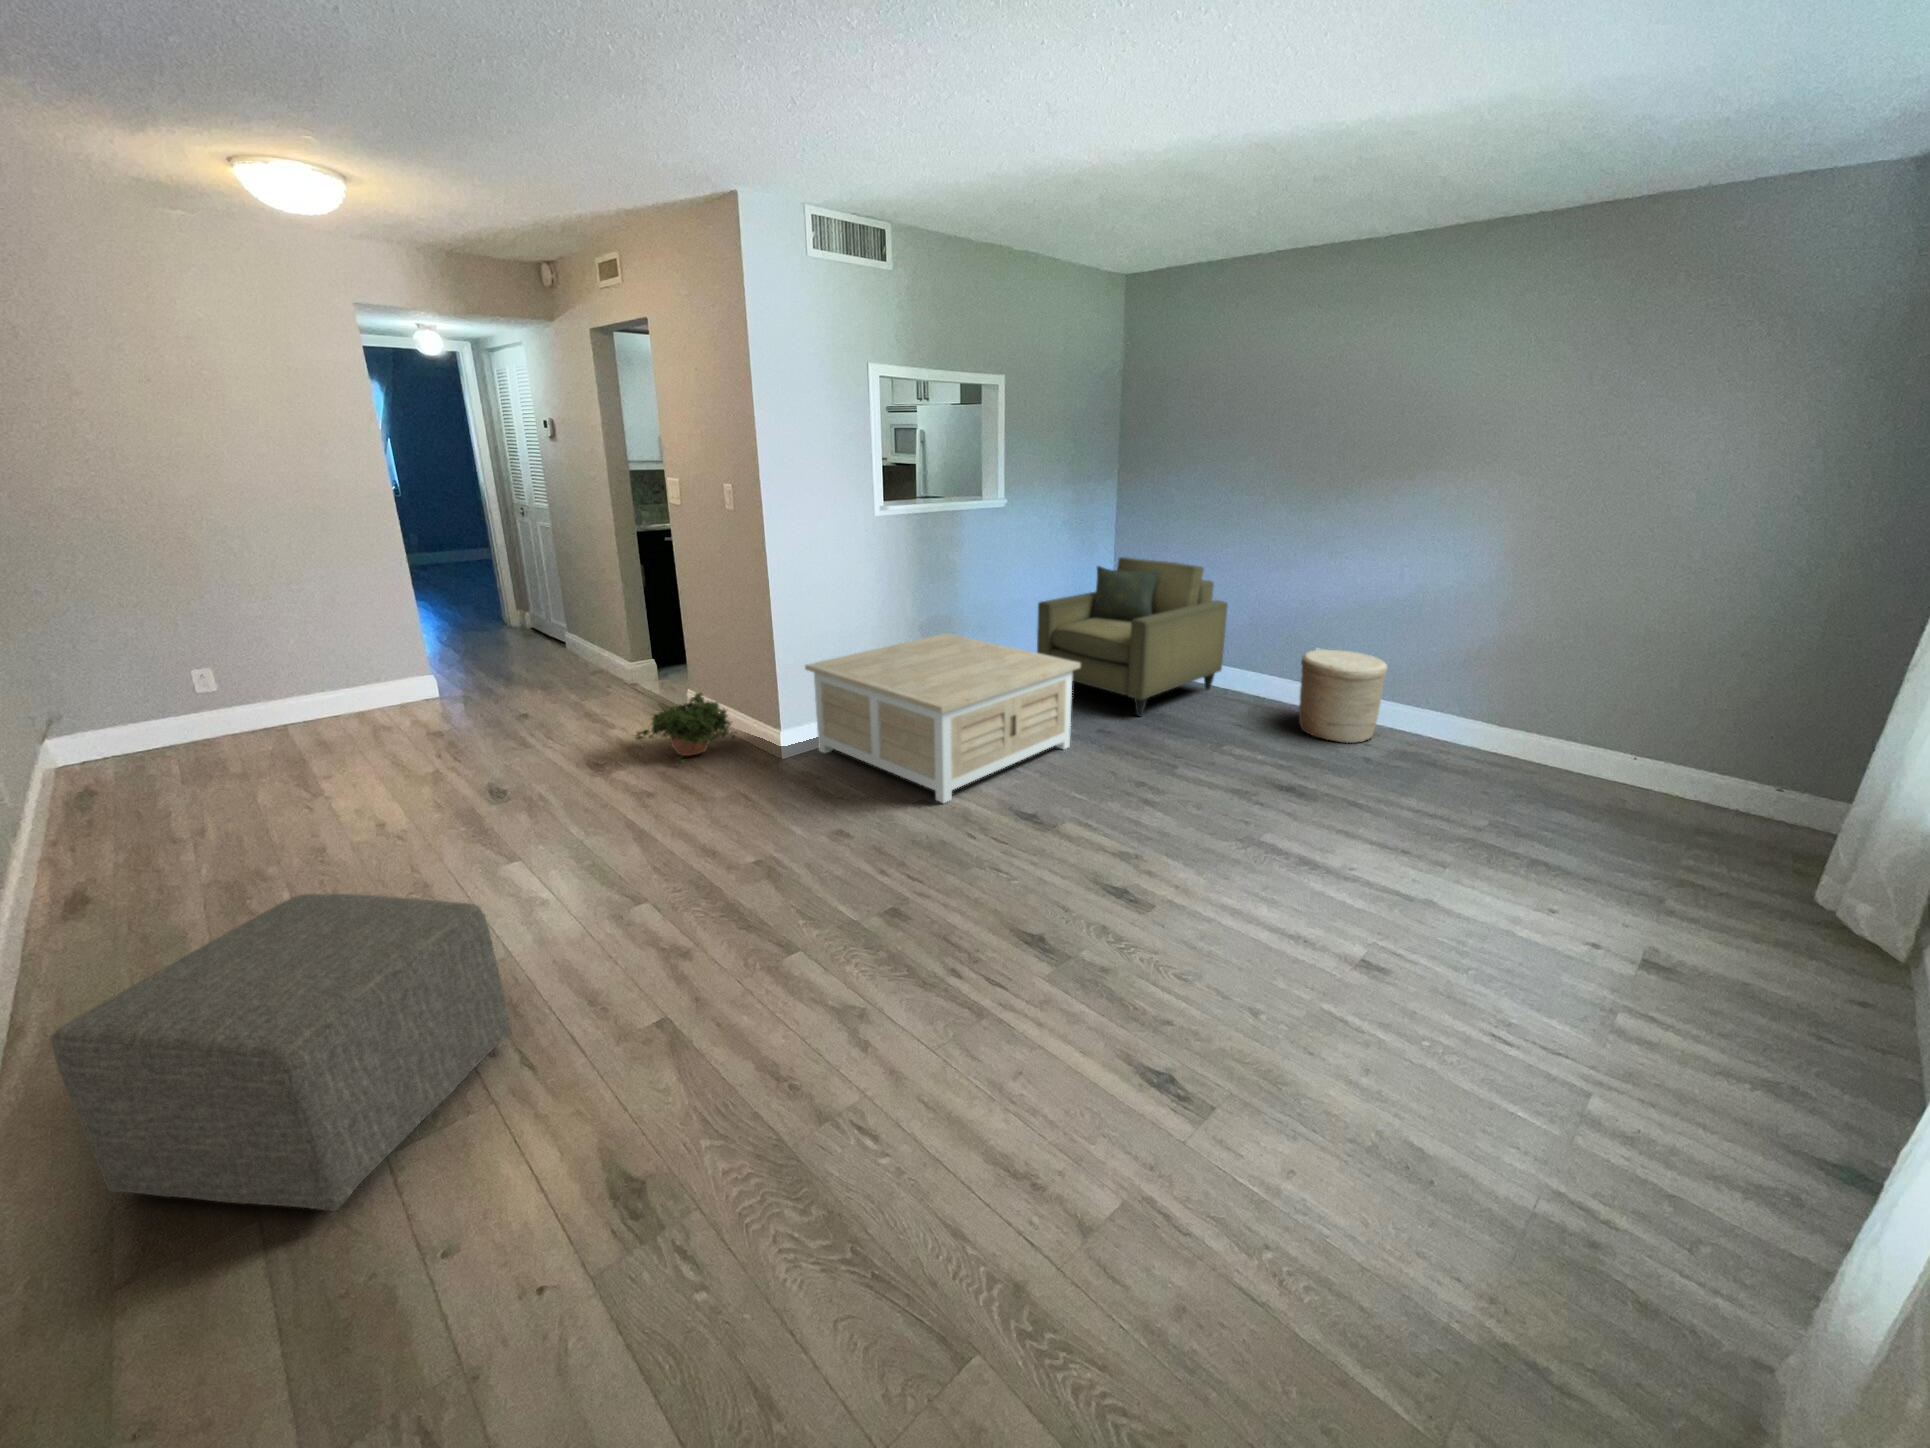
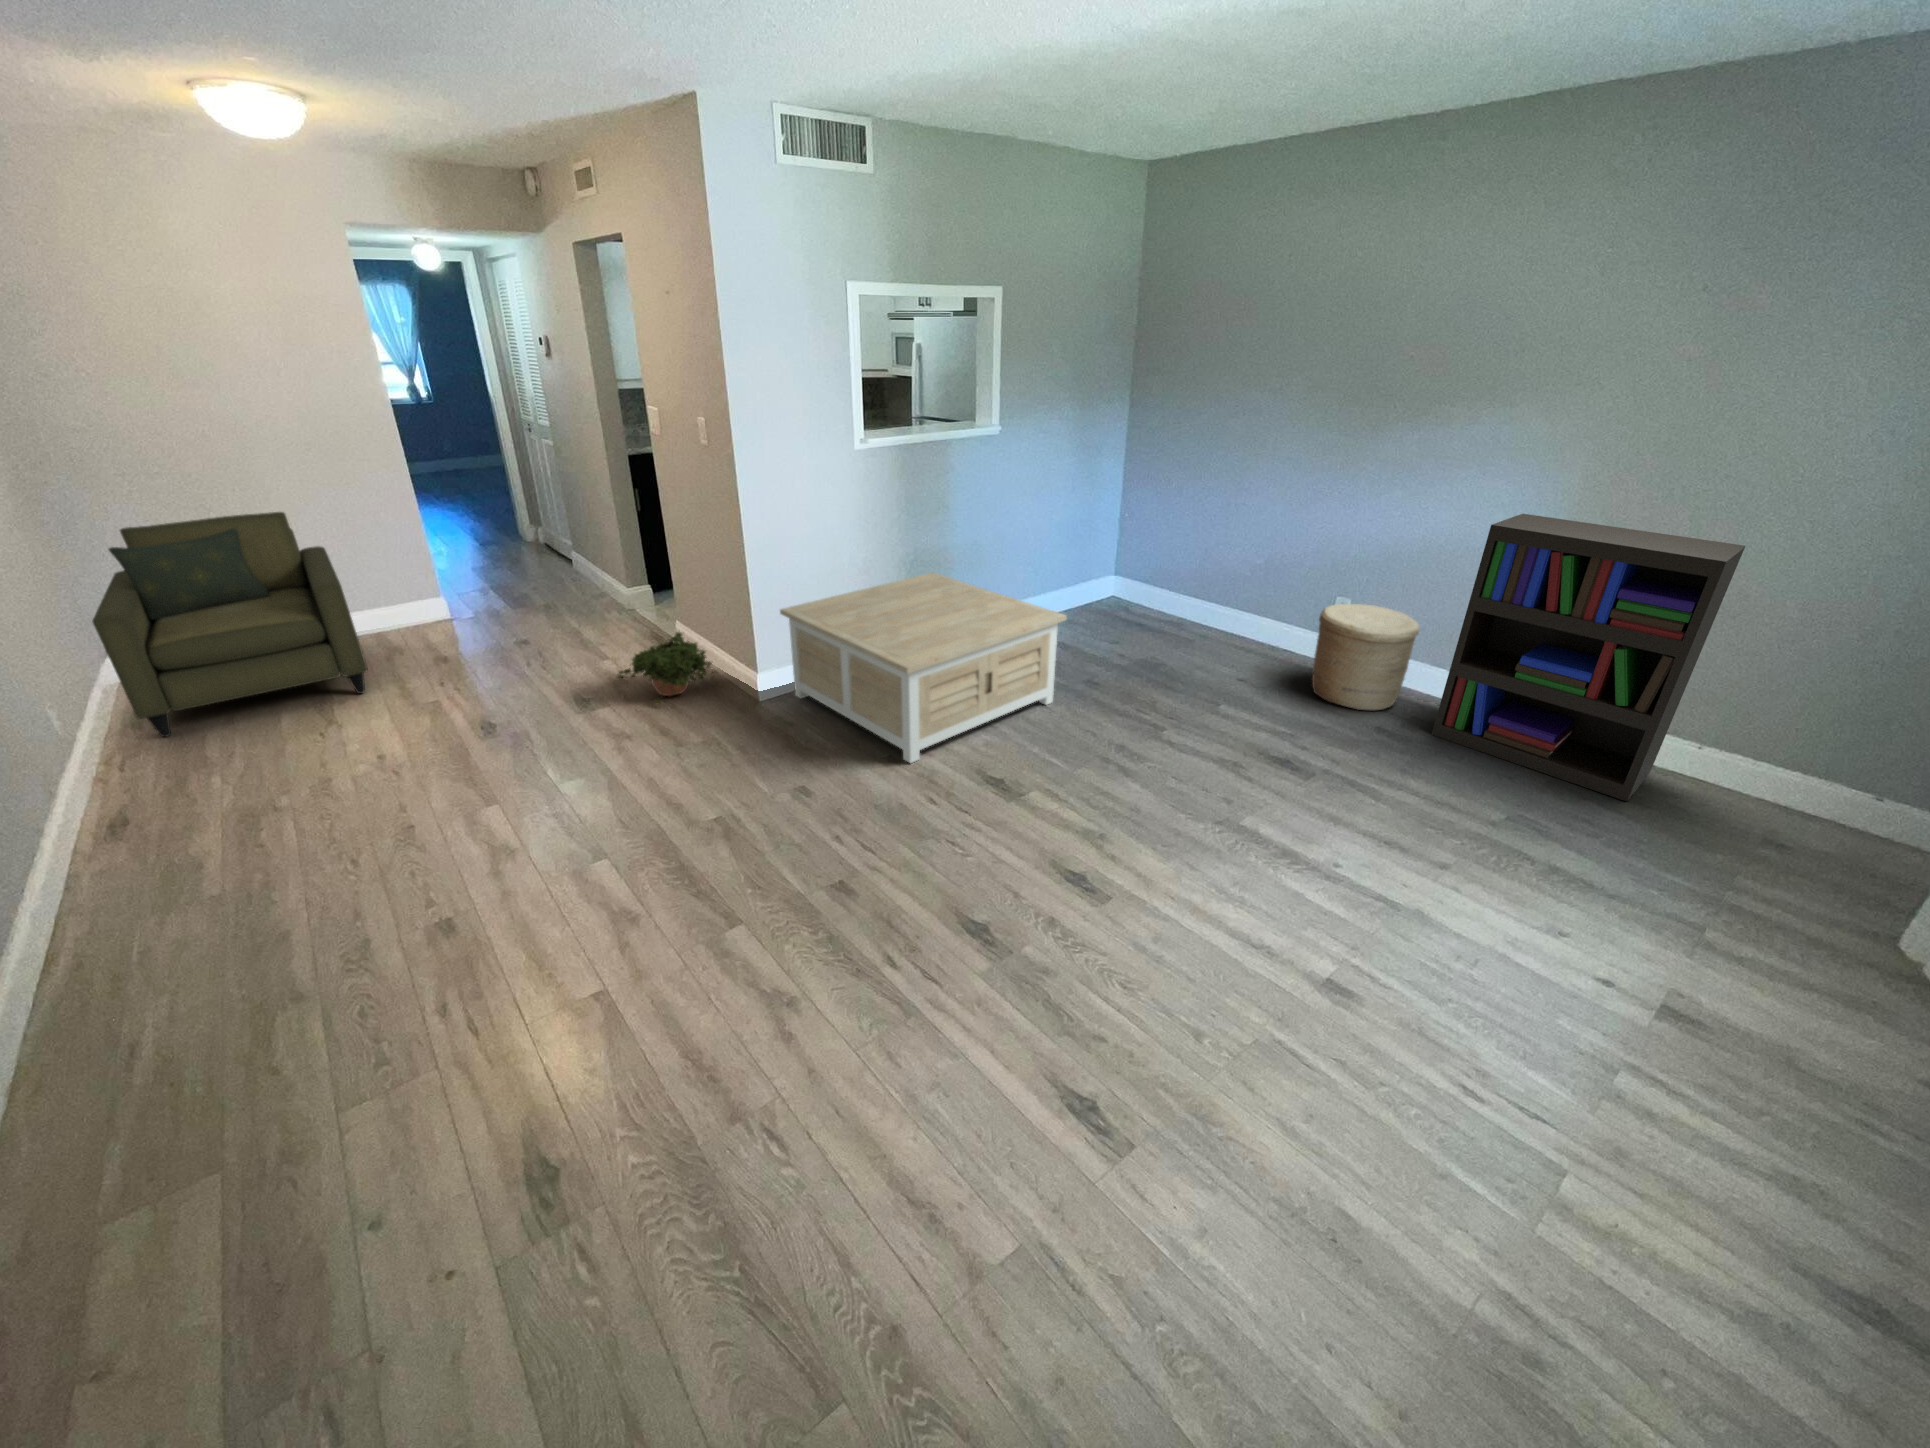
armchair: present [1037,557,1228,716] -> present [93,512,368,737]
bookshelf: none [1408,564,1639,803] -> present [1432,514,1745,802]
ottoman: present [51,894,511,1211] -> none [47,856,465,1161]

